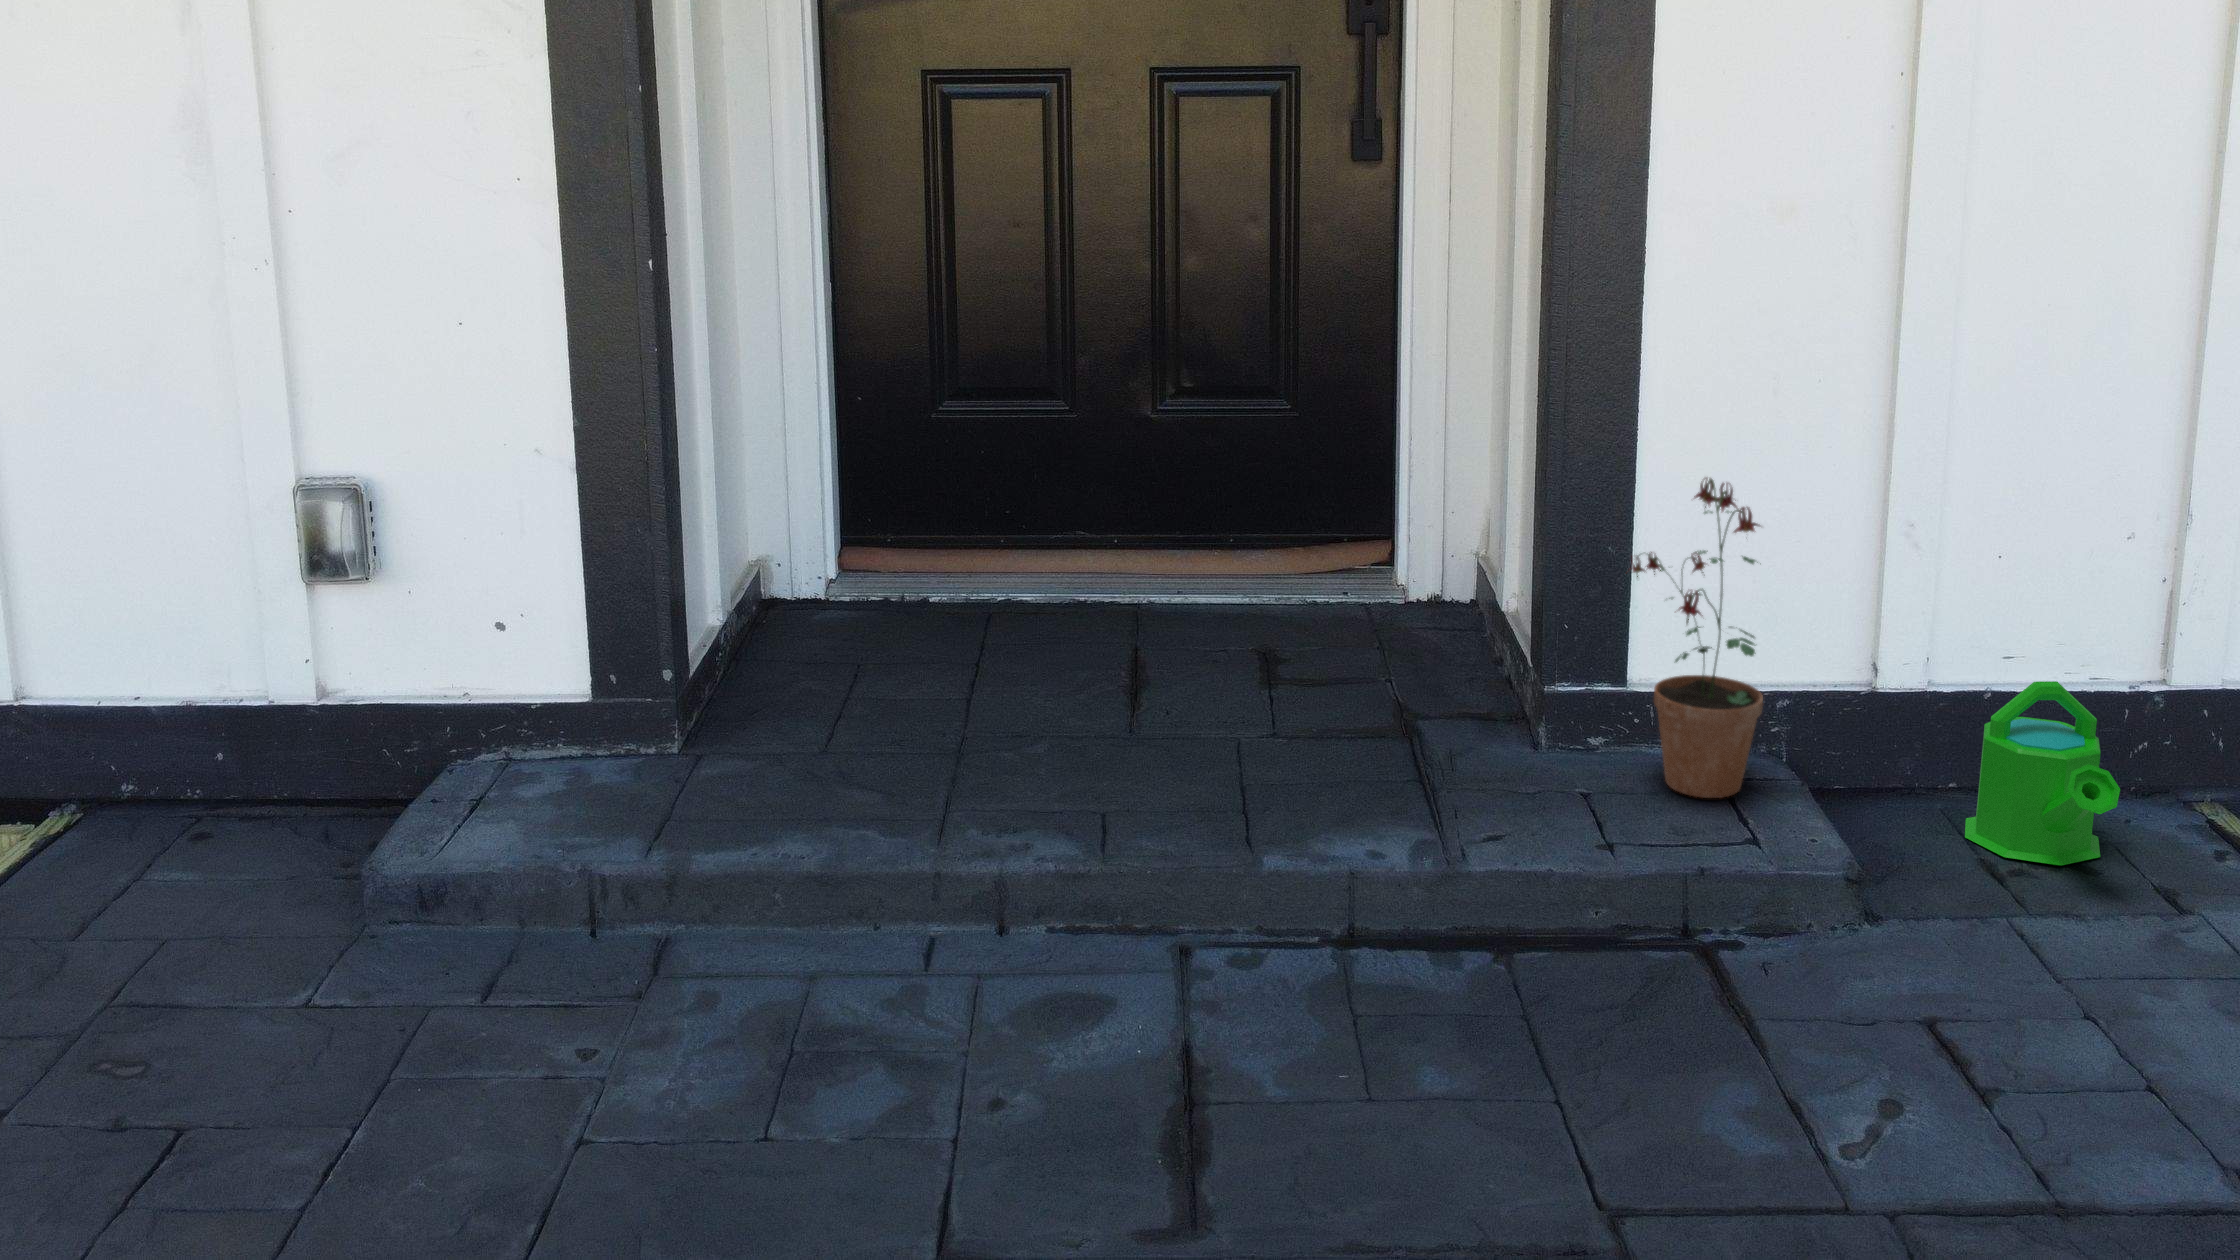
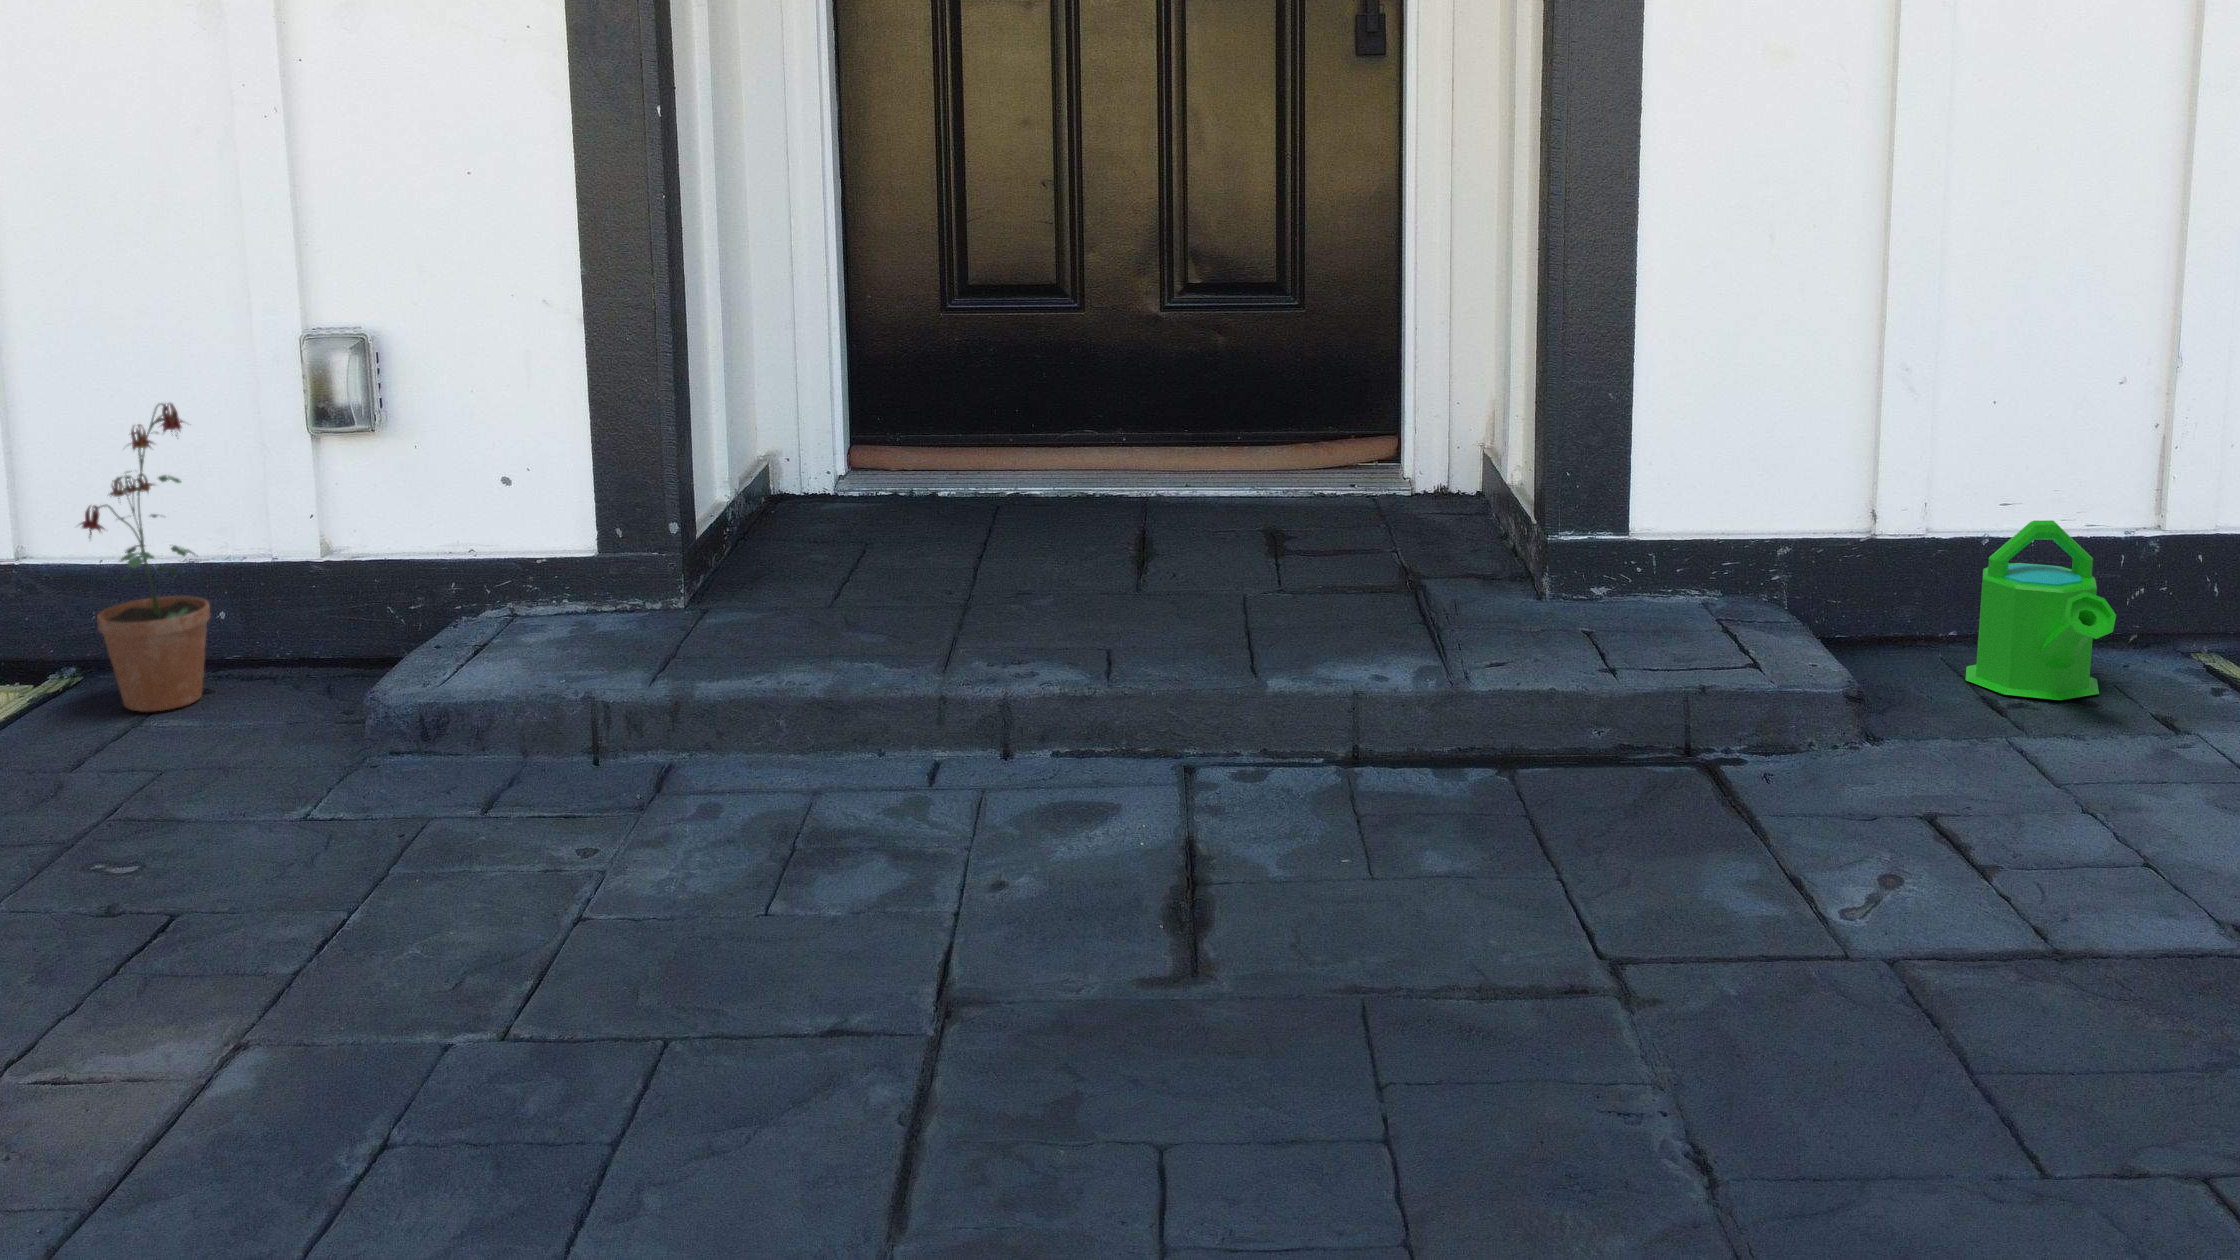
potted plant: present [1631,478,1763,798] -> present [81,403,210,712]

